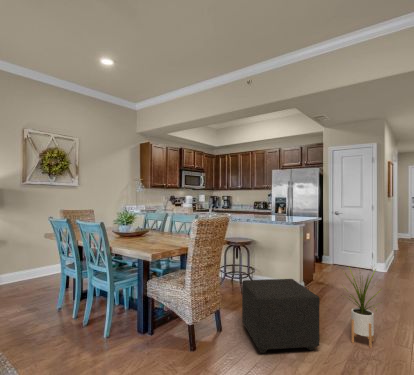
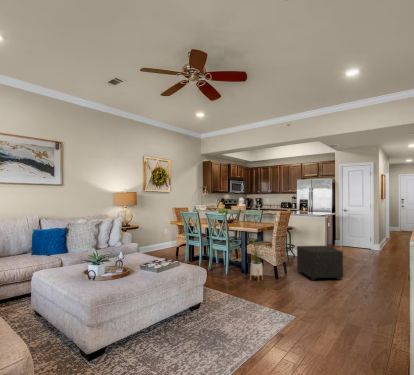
house plant: present [345,267,381,348] -> present [250,245,263,281]

